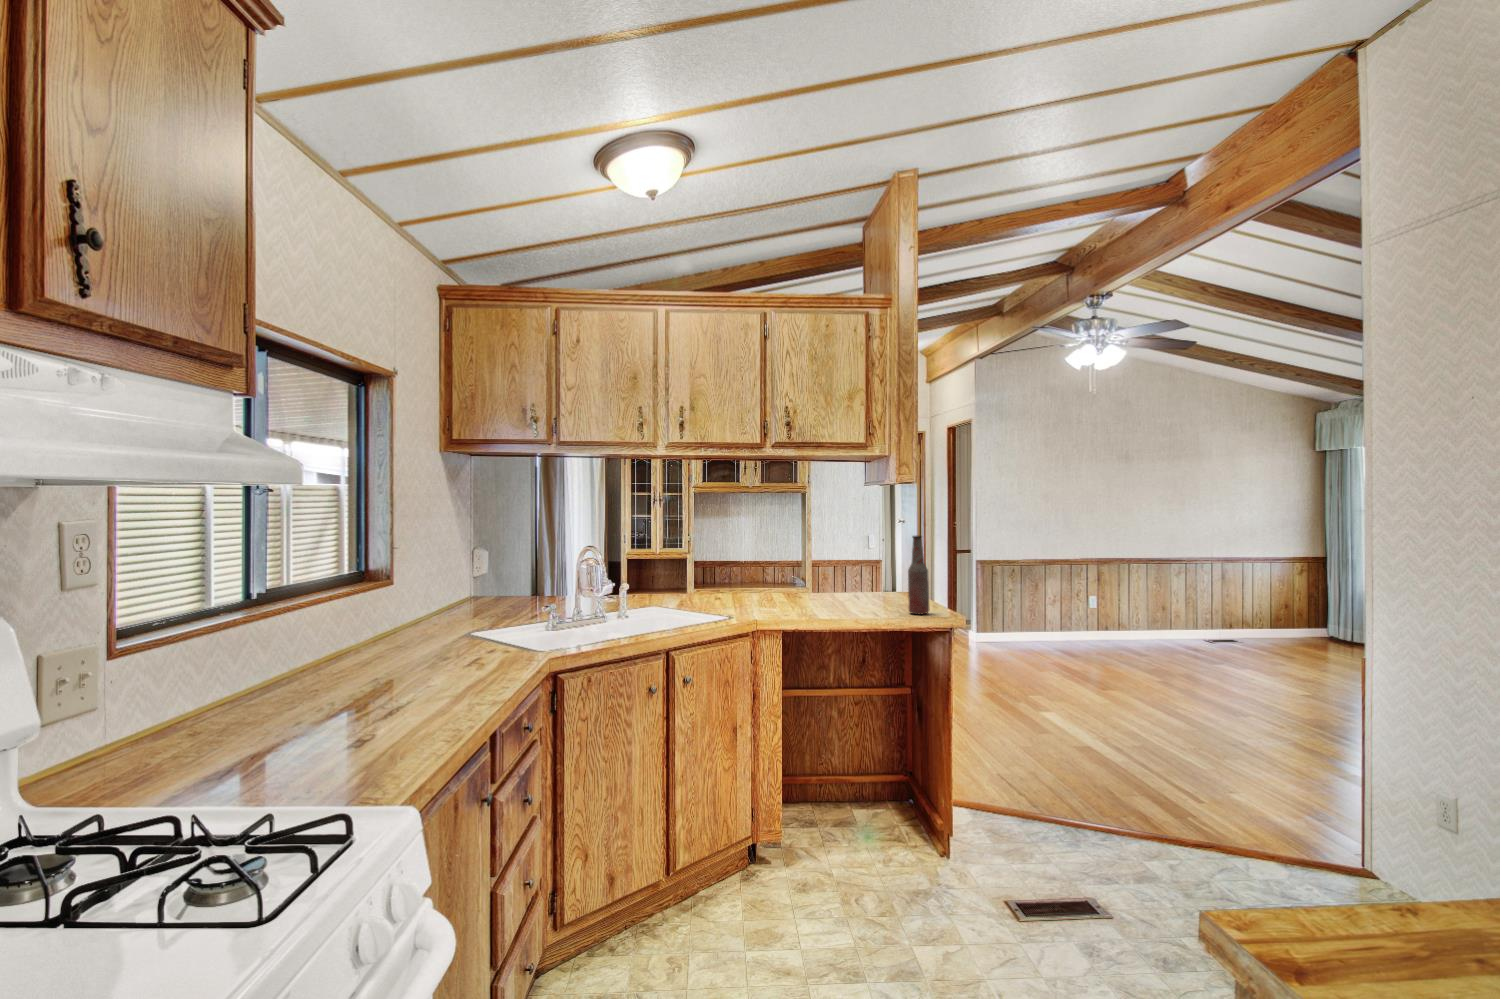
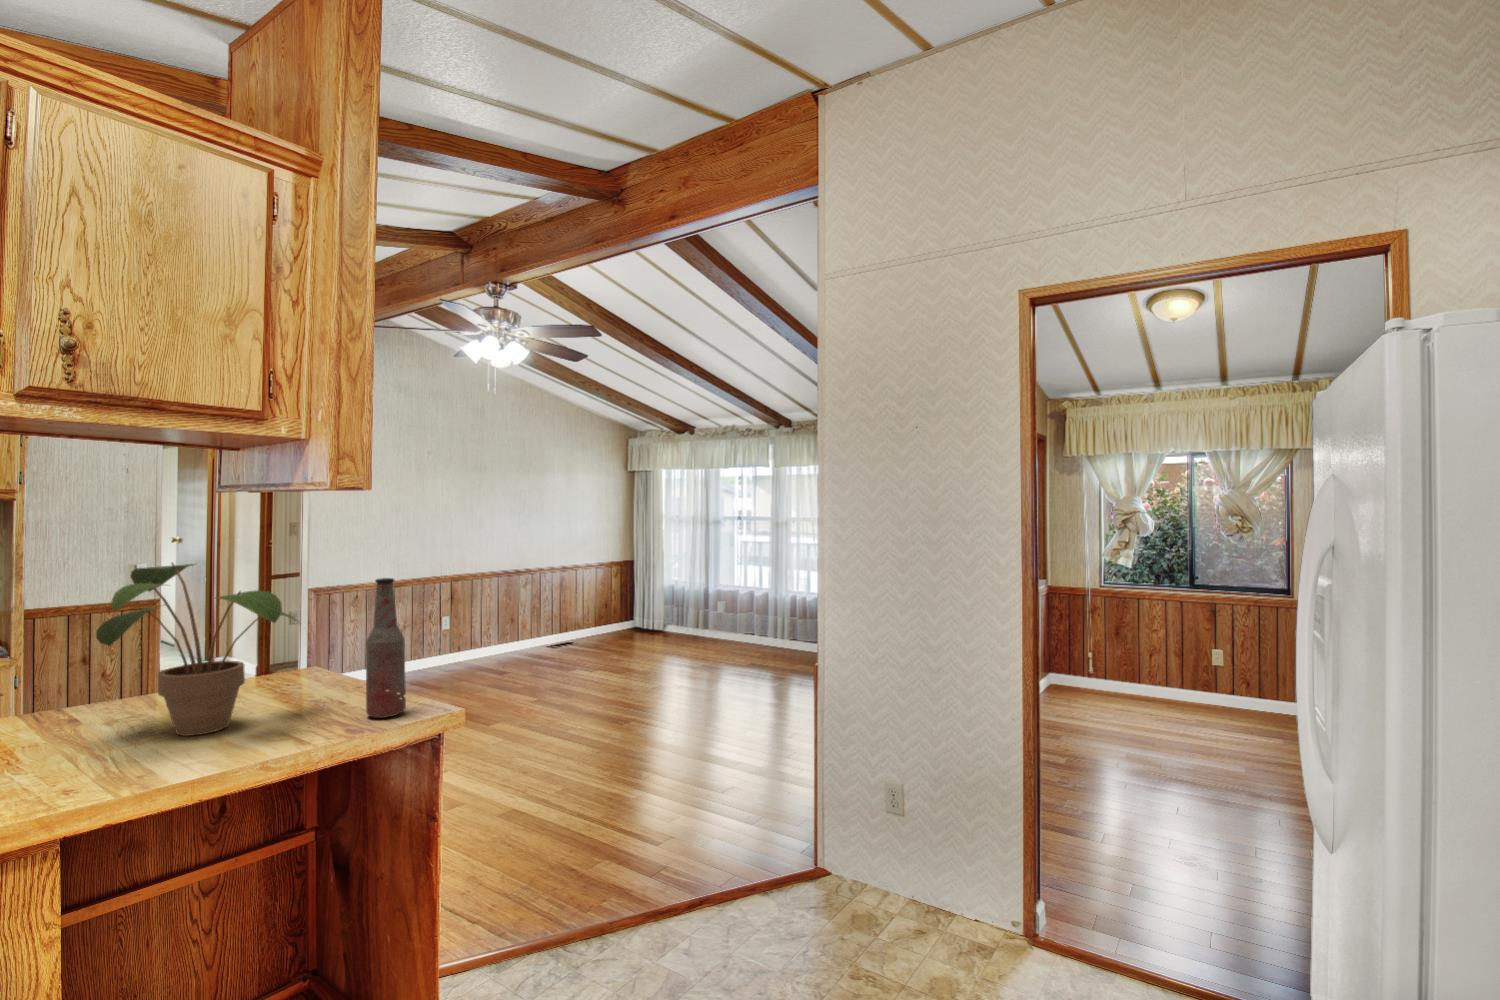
potted plant: none [800,523,884,609] -> present [96,563,296,736]

